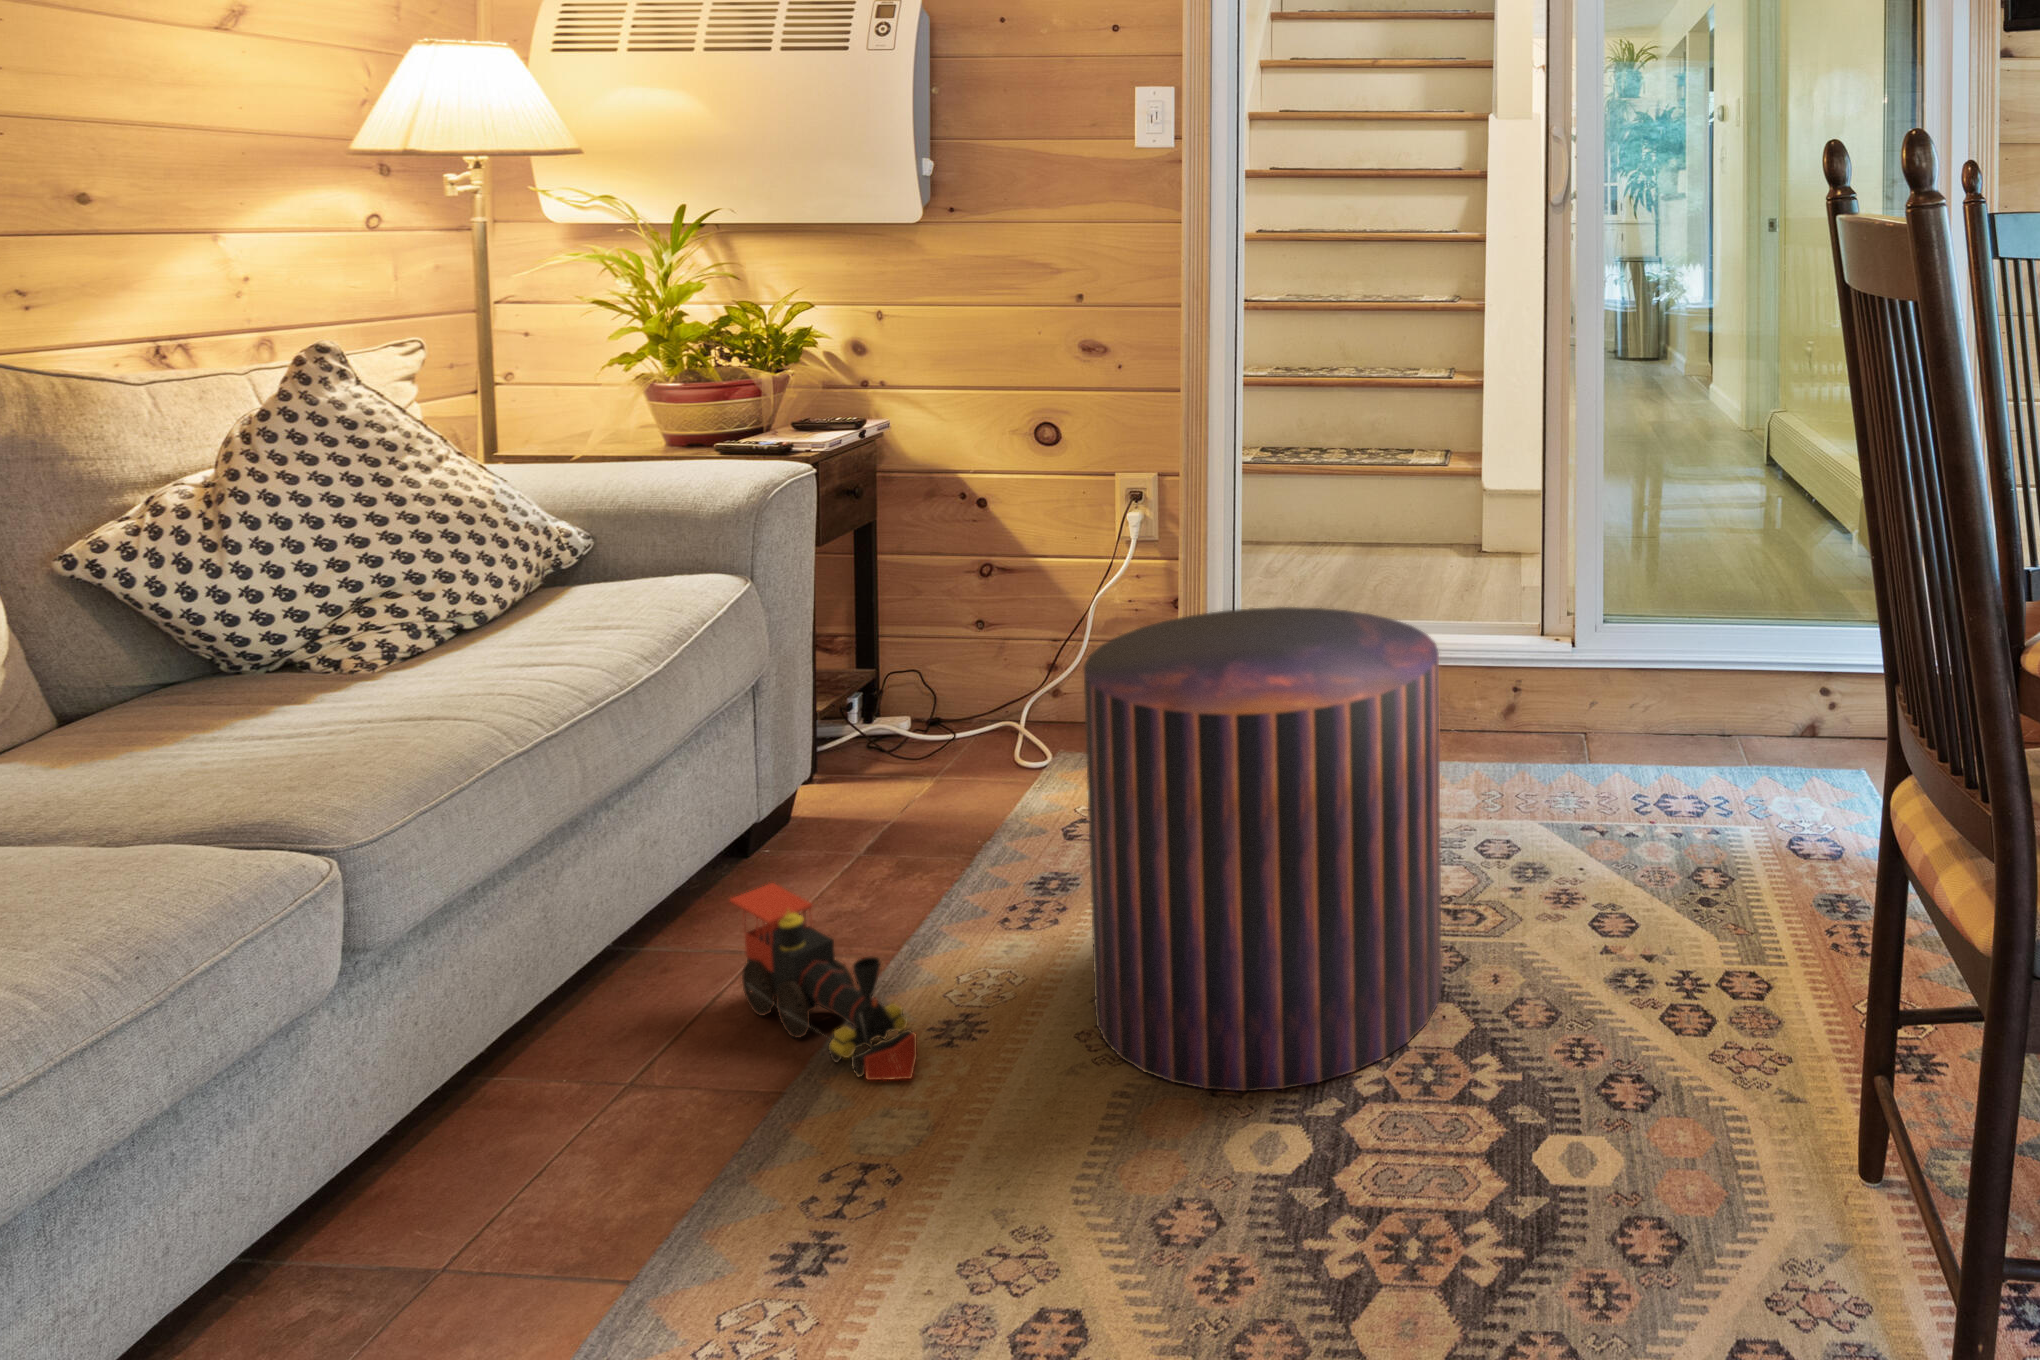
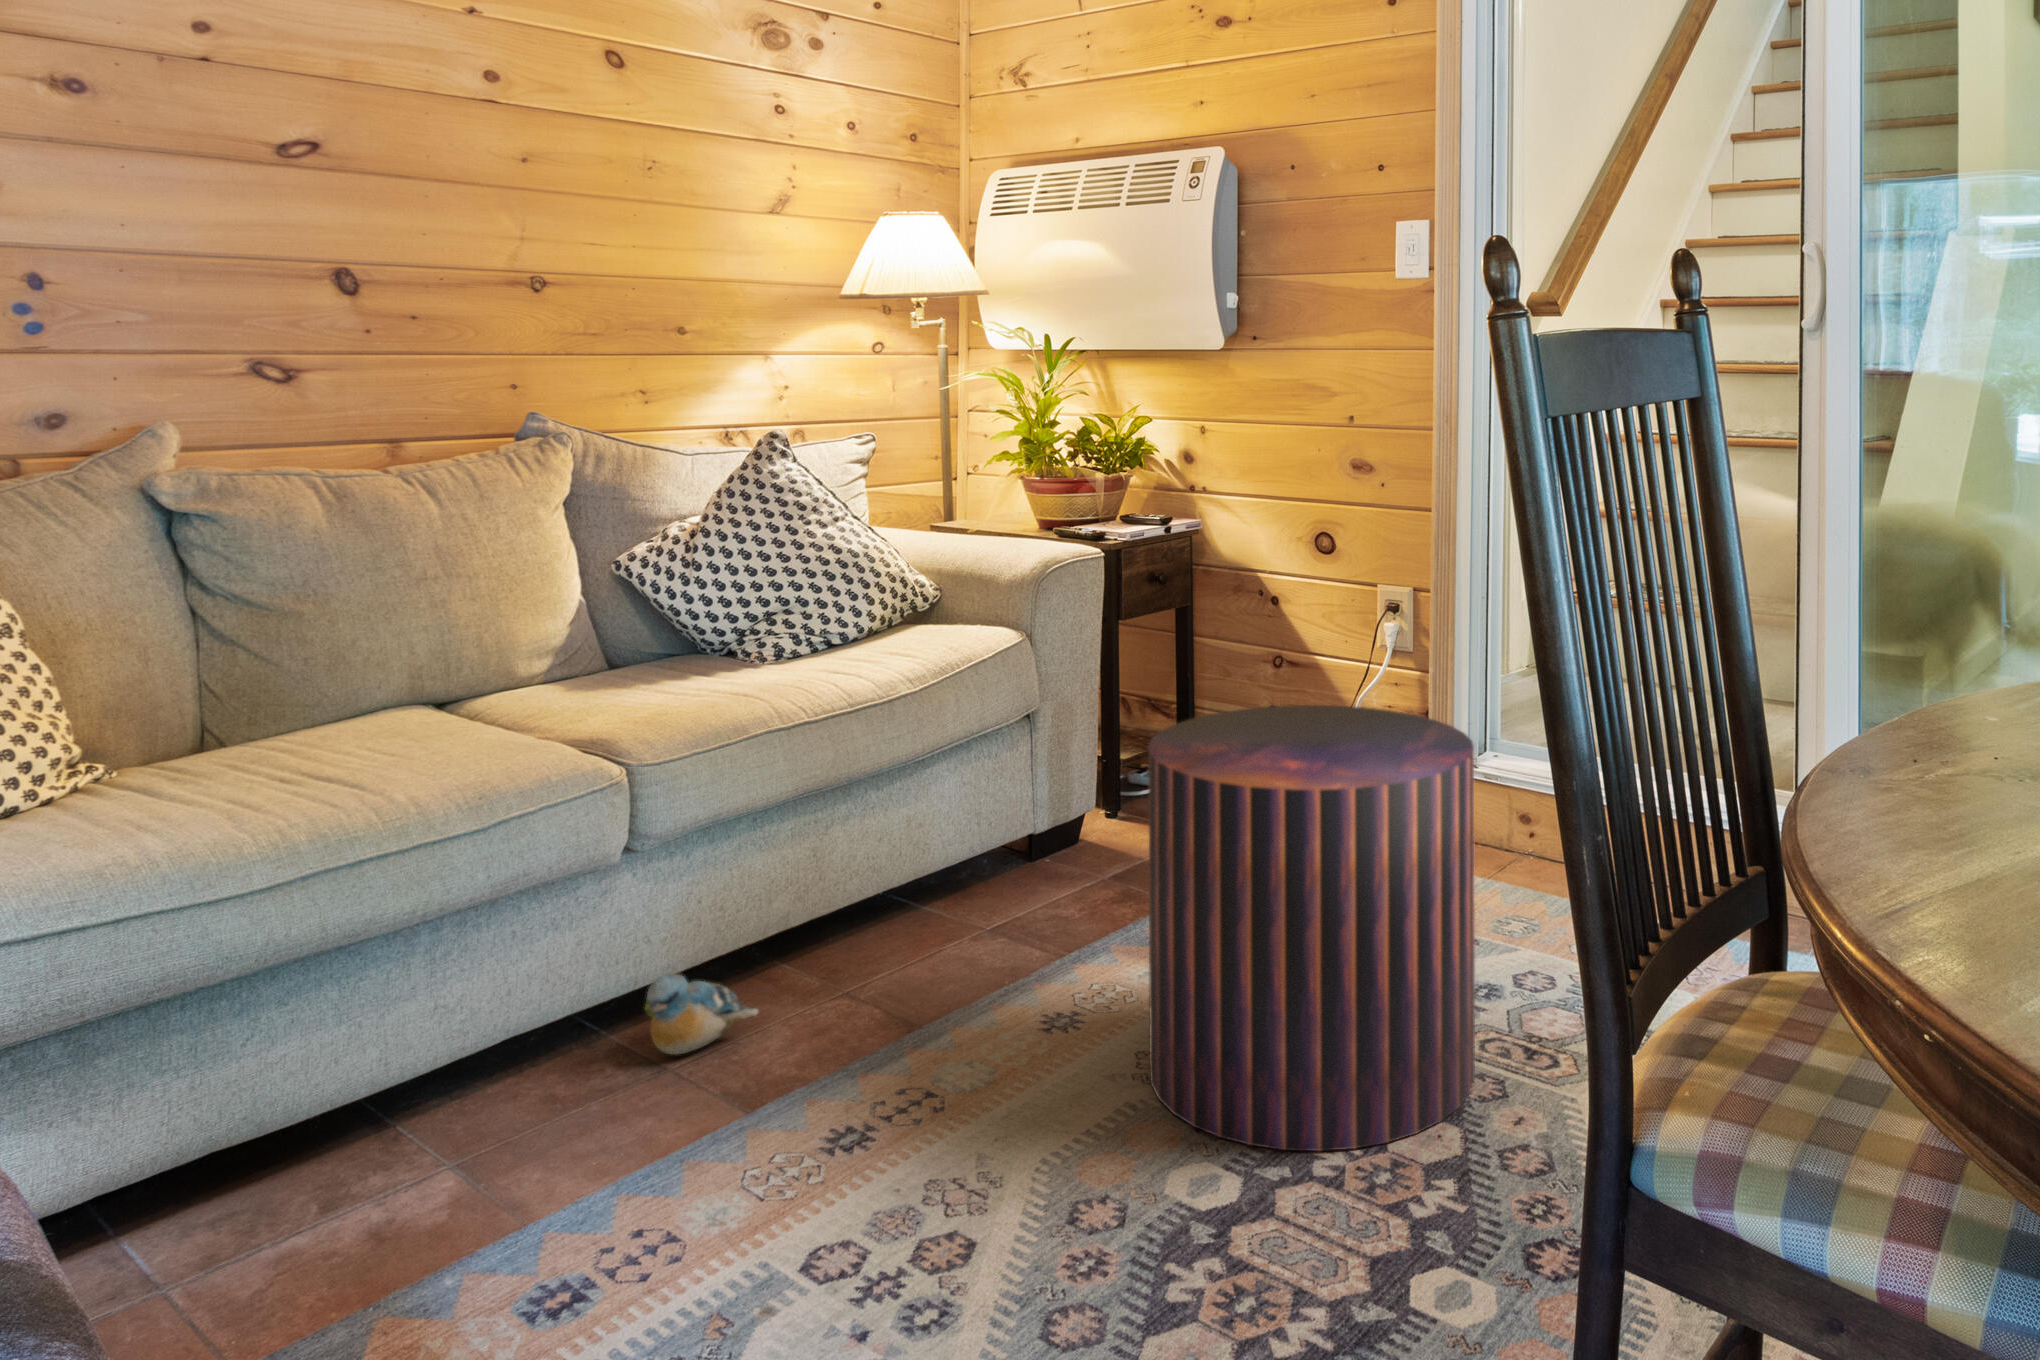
toy train: present [730,883,917,1080] -> none [937,879,1017,1054]
plush toy: none [389,1108,546,1225] -> present [645,973,758,1055]

